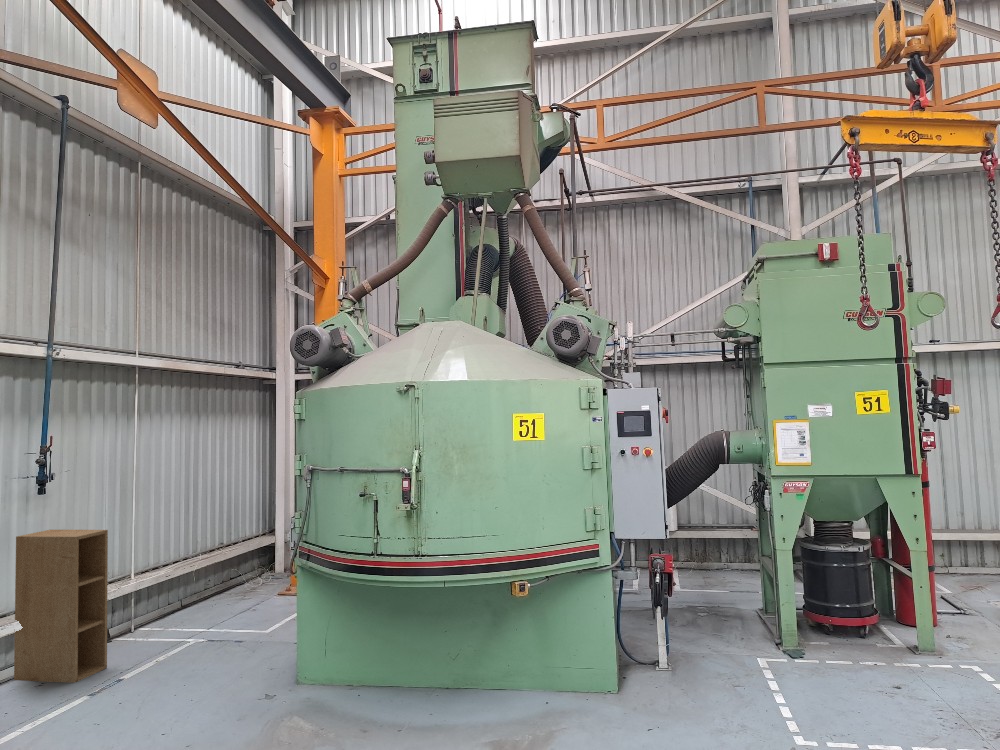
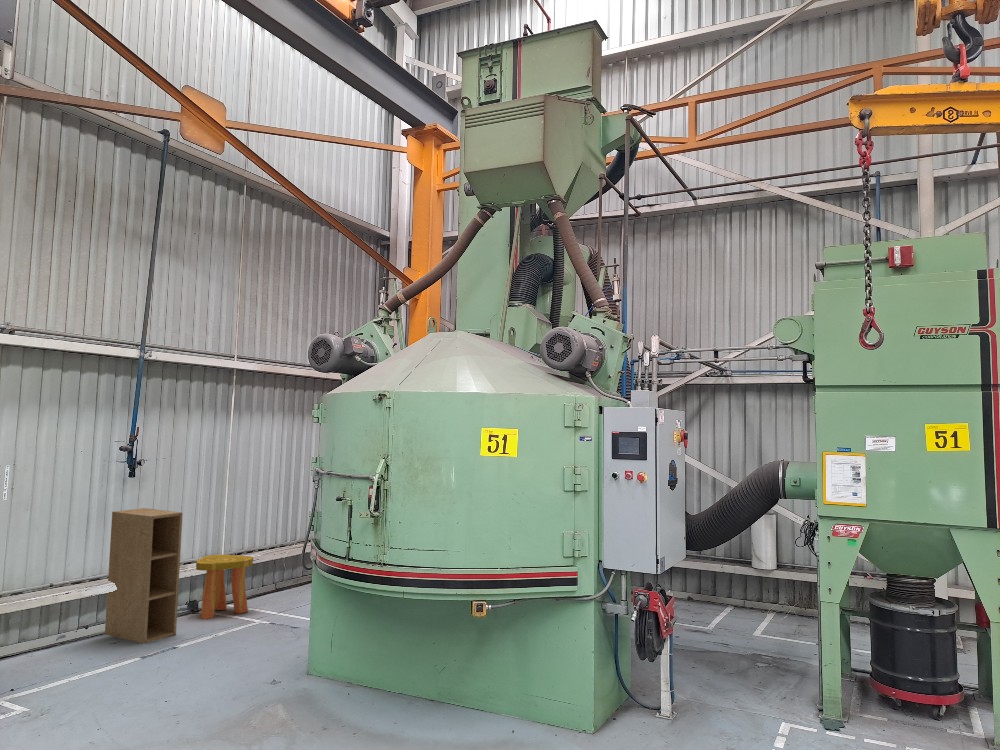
stool: none [112,573,178,649] -> present [196,555,253,619]

